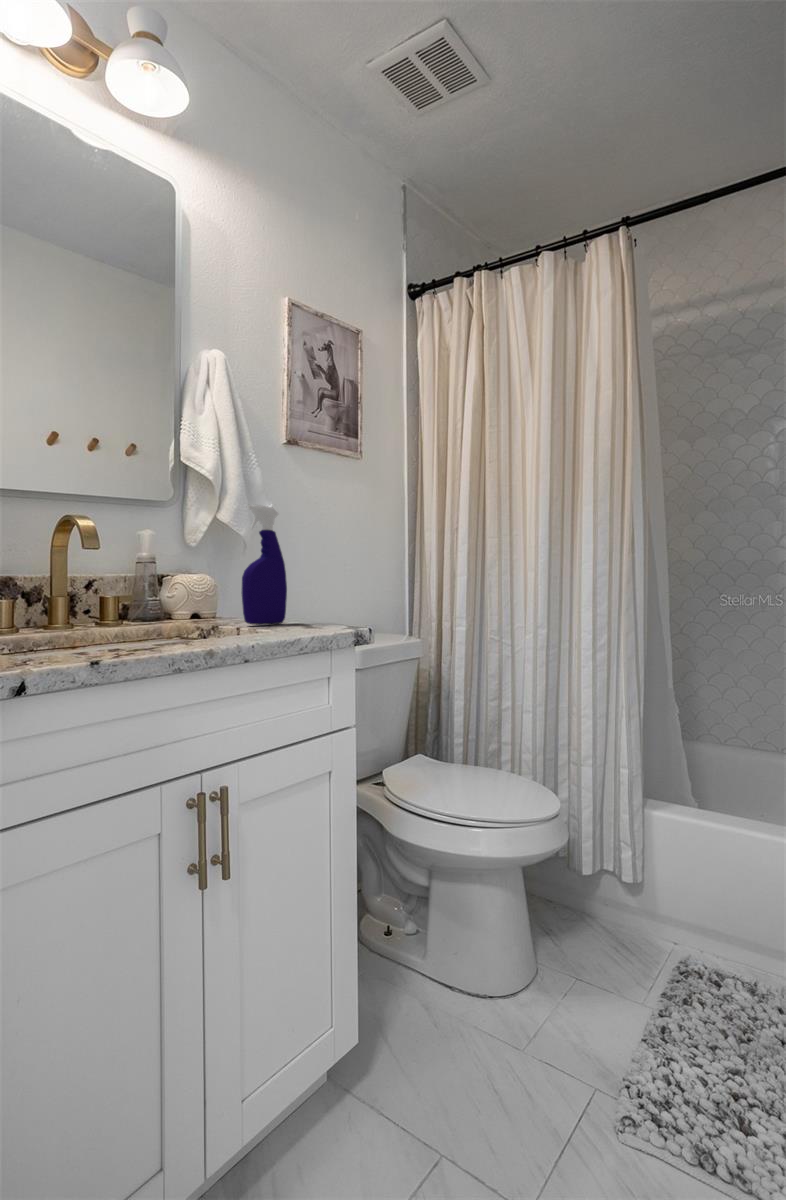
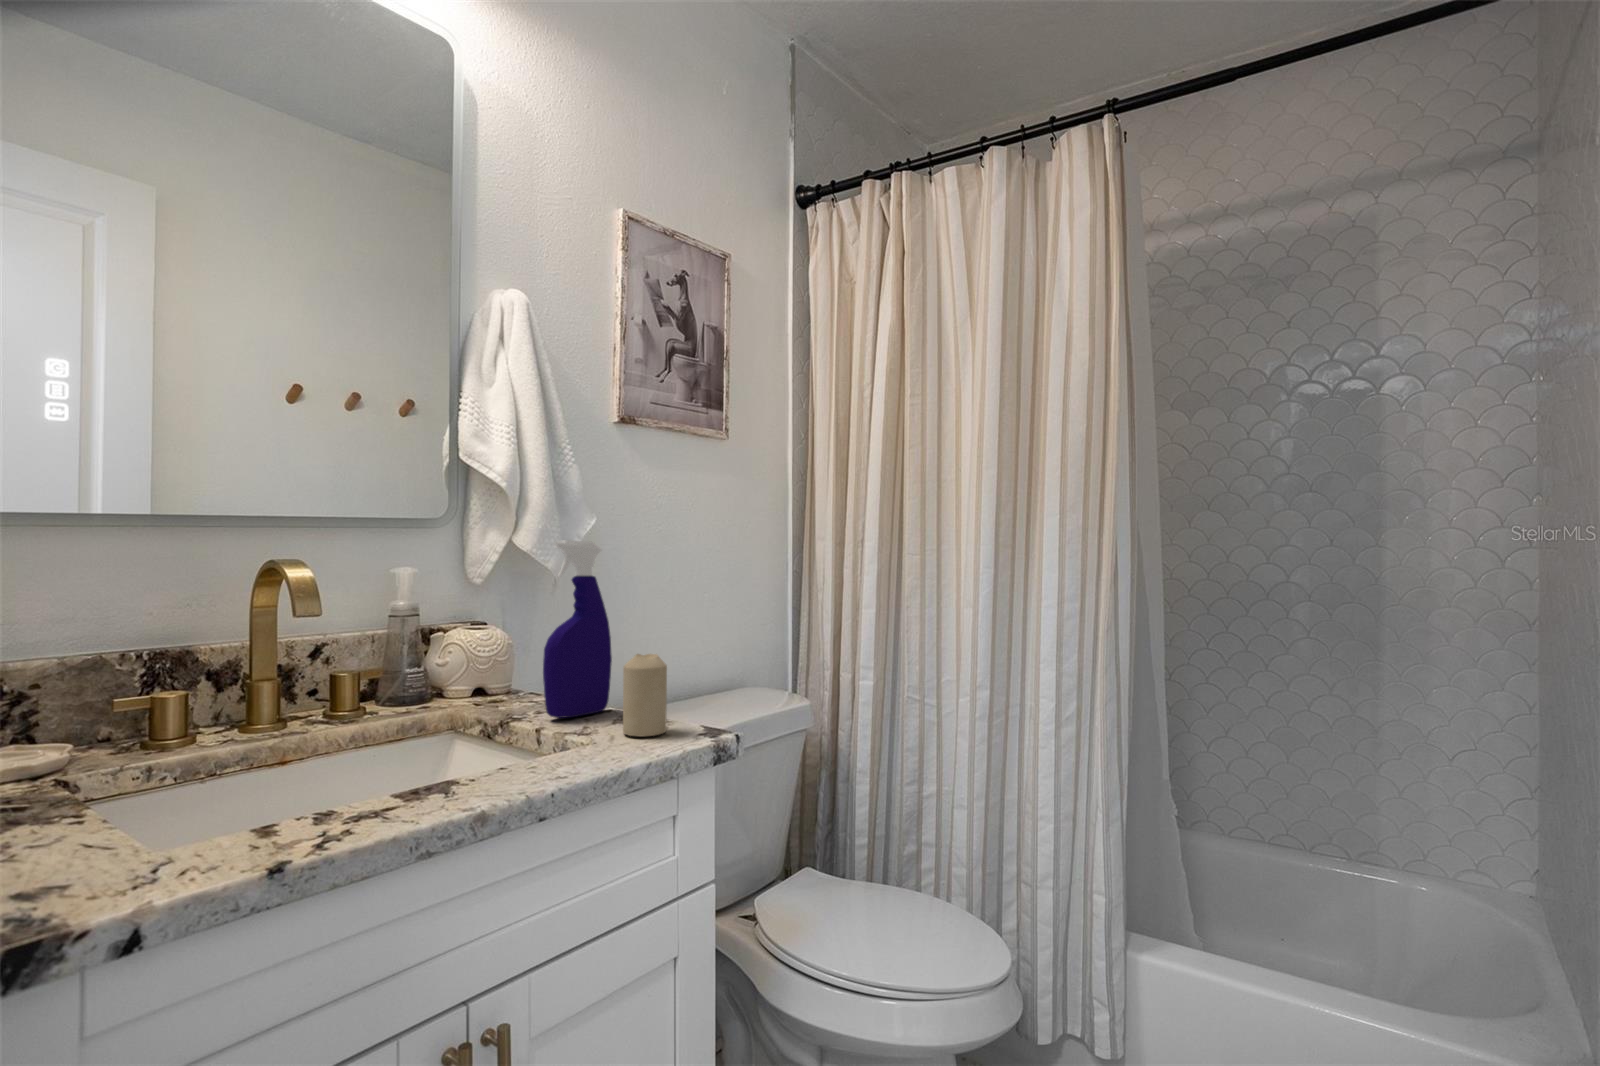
candle: none [296,575,325,629] -> present [623,654,667,736]

